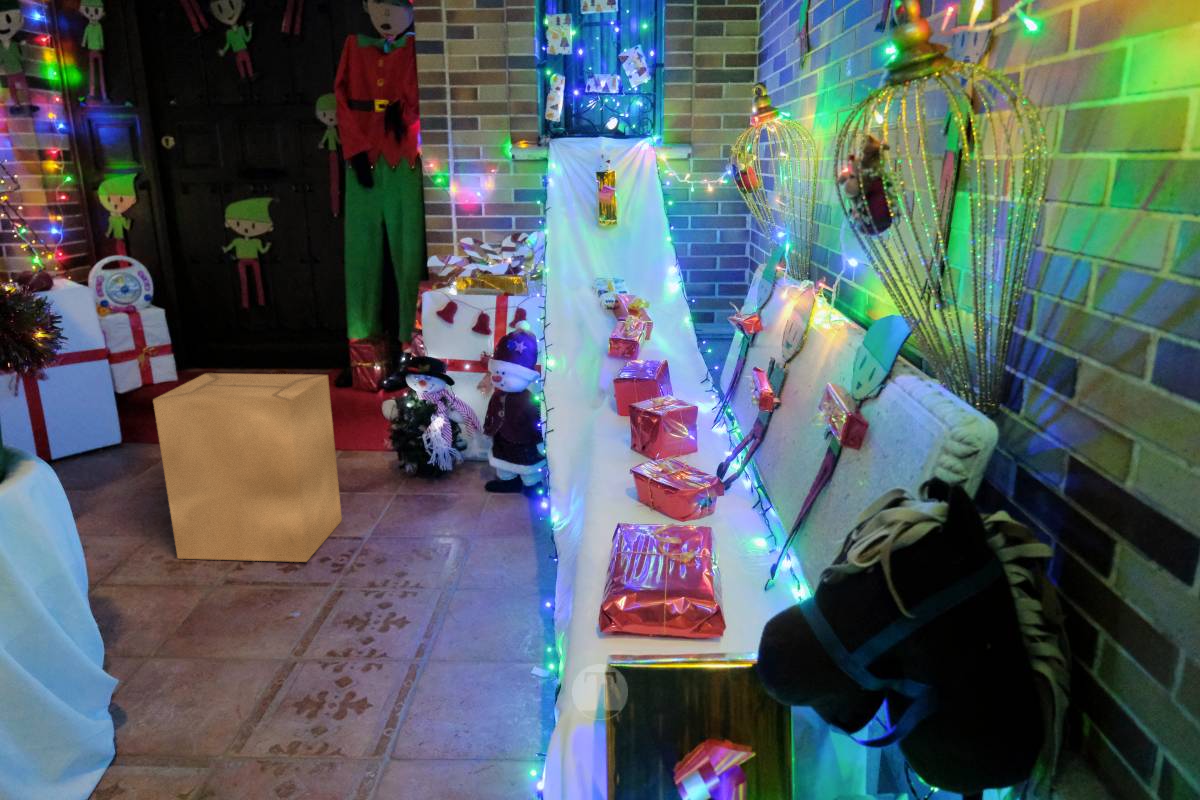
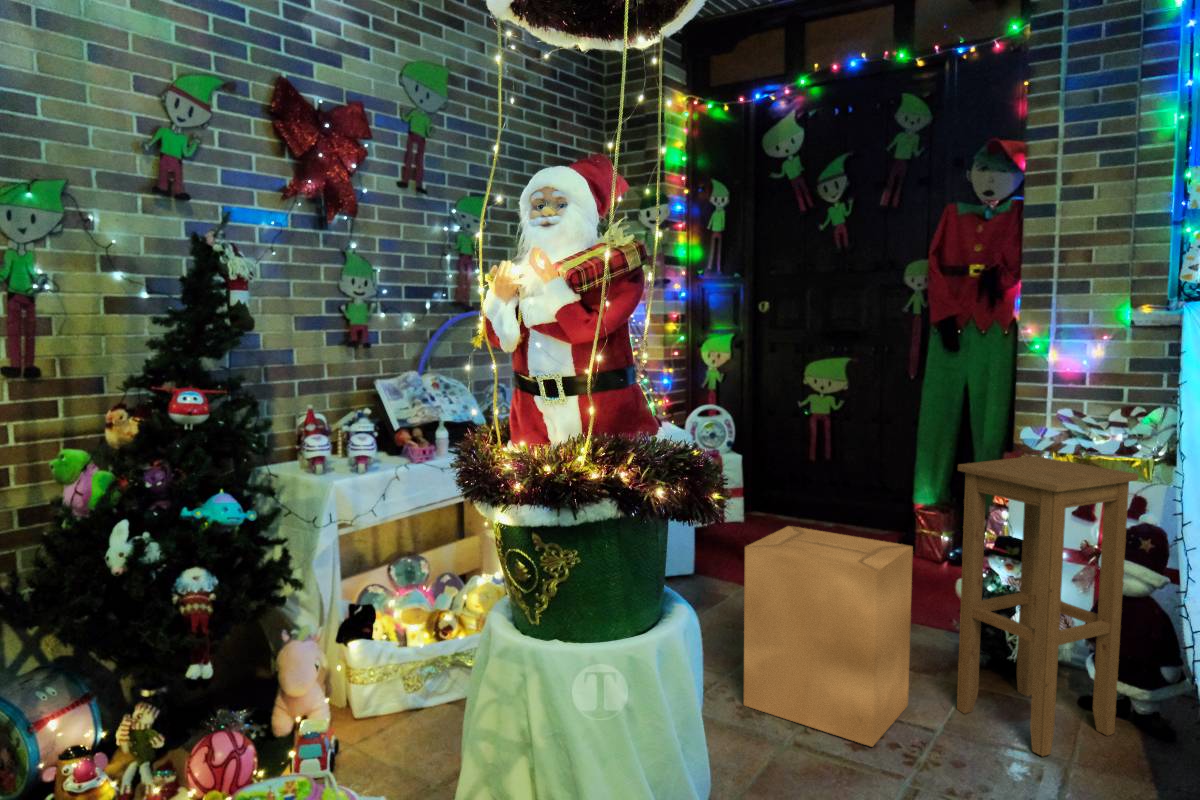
stool: none [360,280,506,533] -> present [957,456,1138,756]

